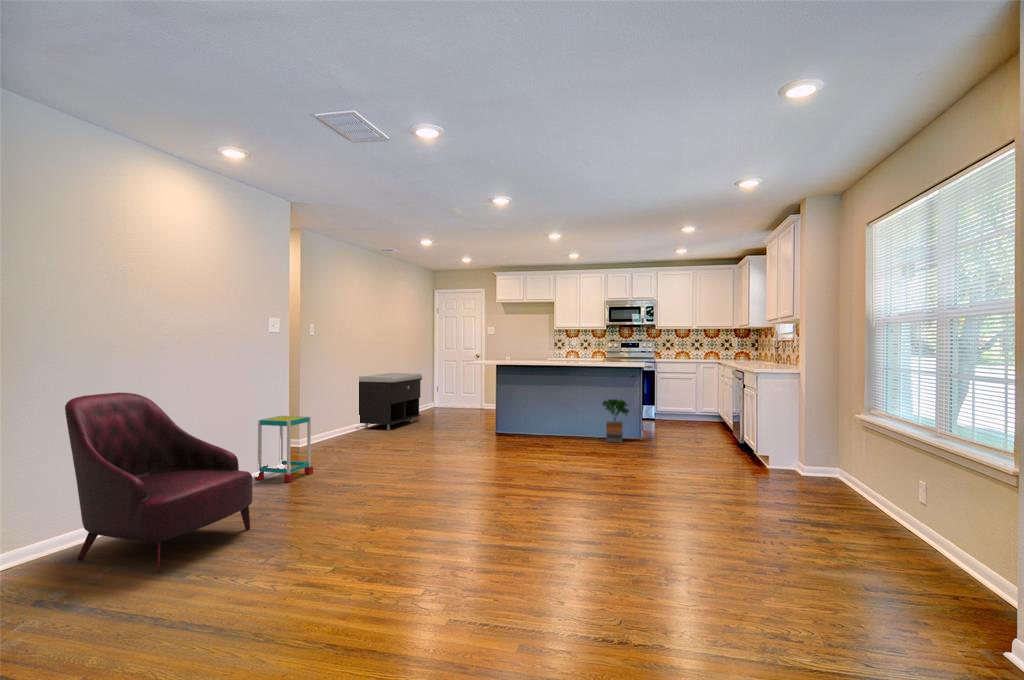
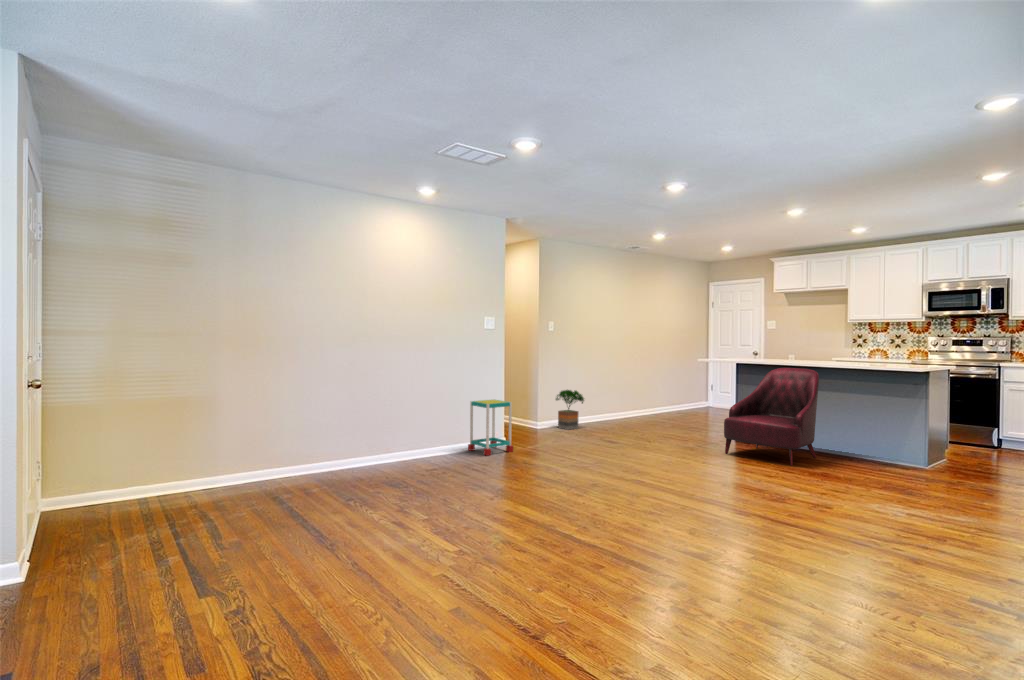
storage bench: present [359,373,422,429] -> none [601,369,674,424]
armchair: present [65,393,252,573] -> present [724,368,819,466]
potted tree: present [602,399,629,443] -> present [556,390,584,430]

